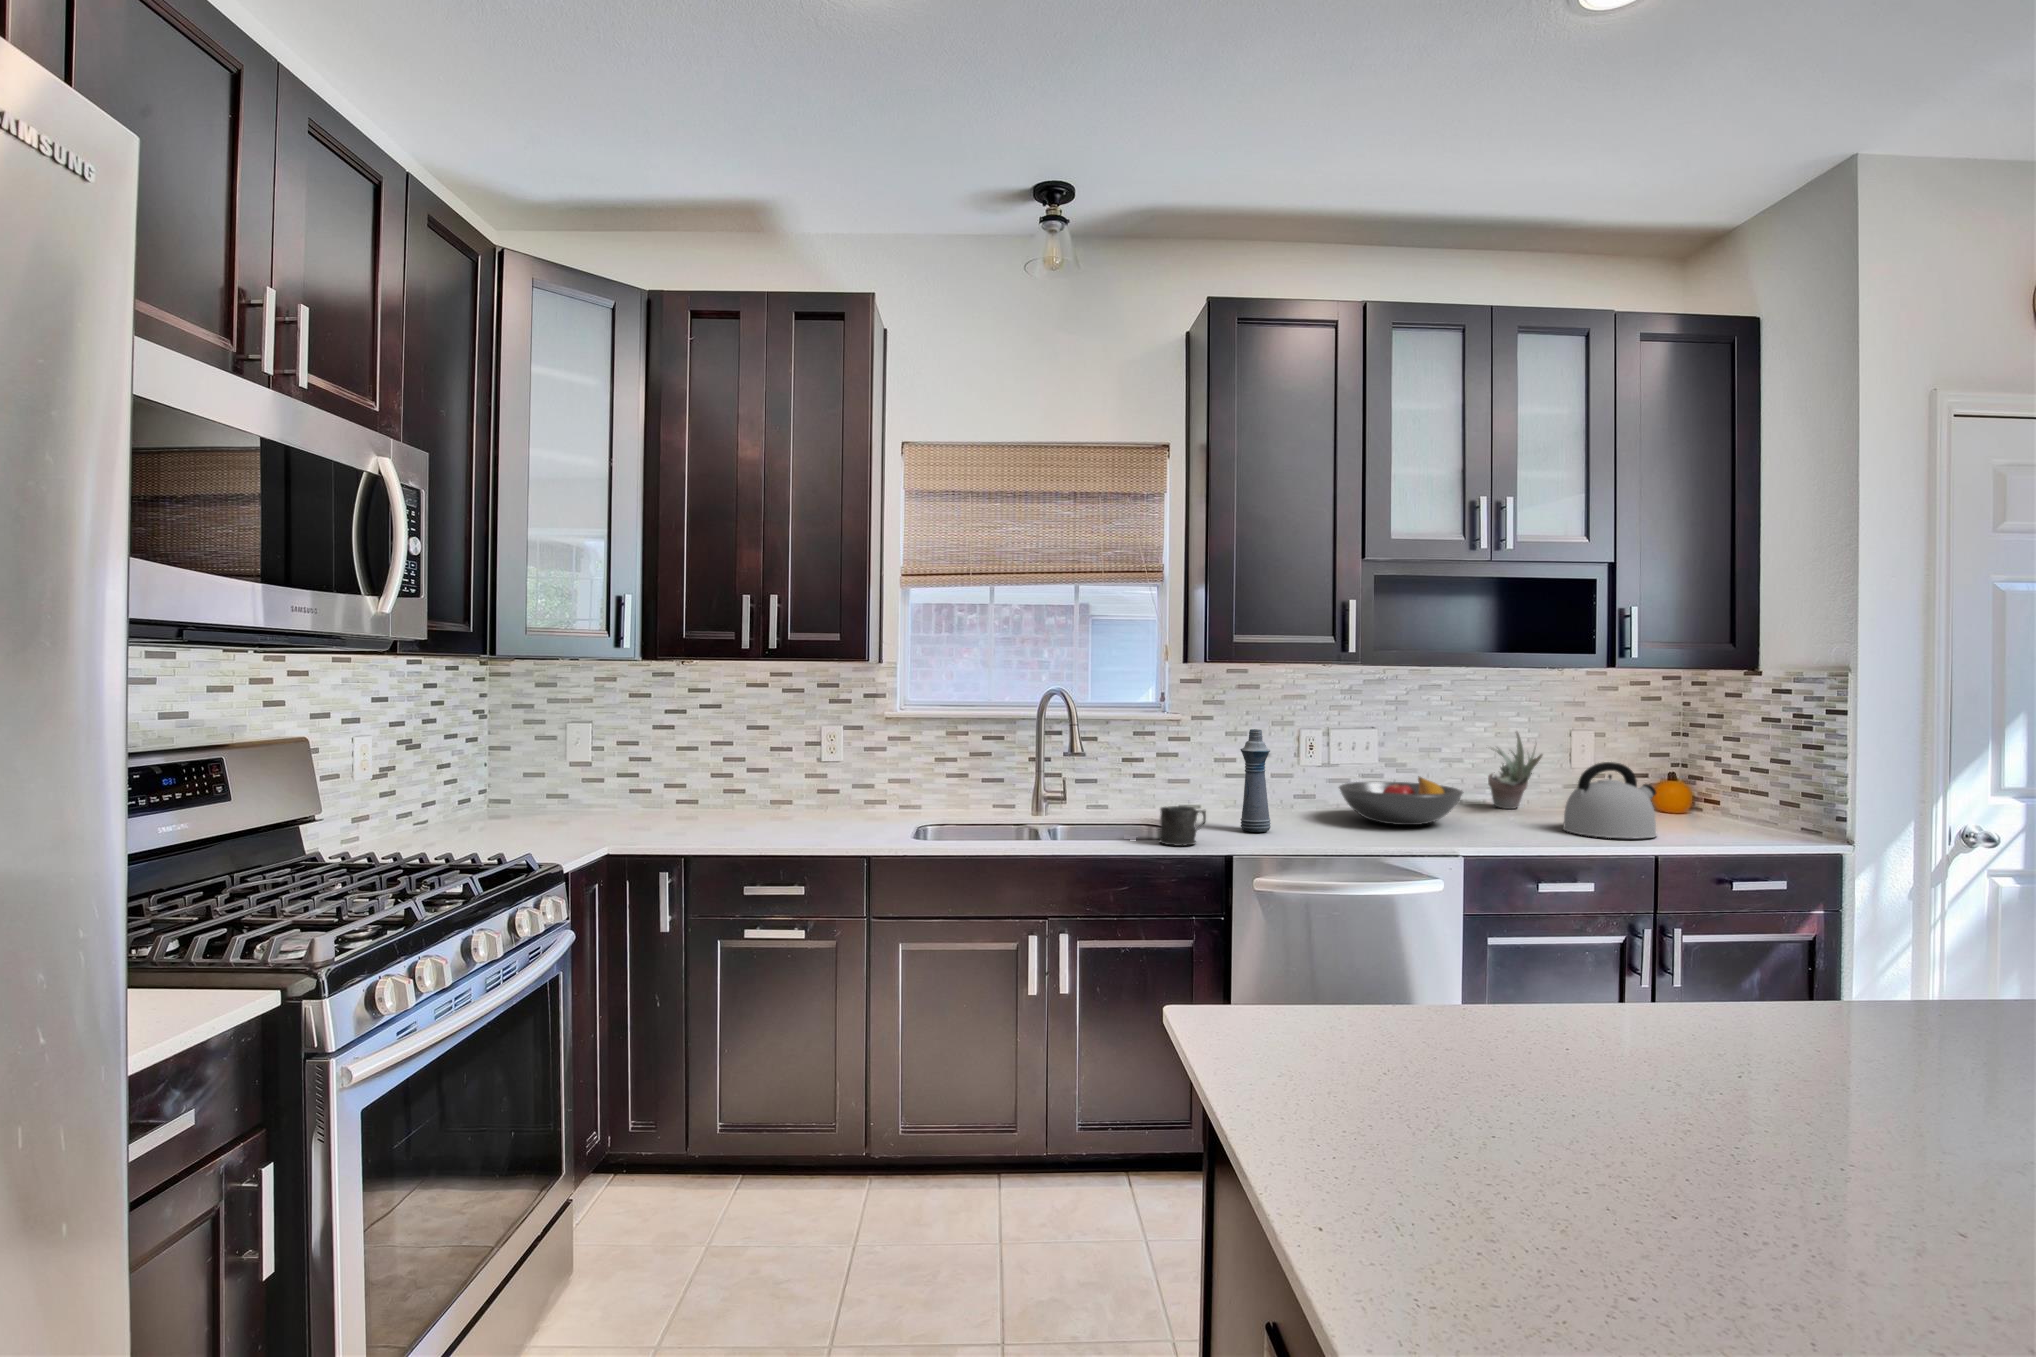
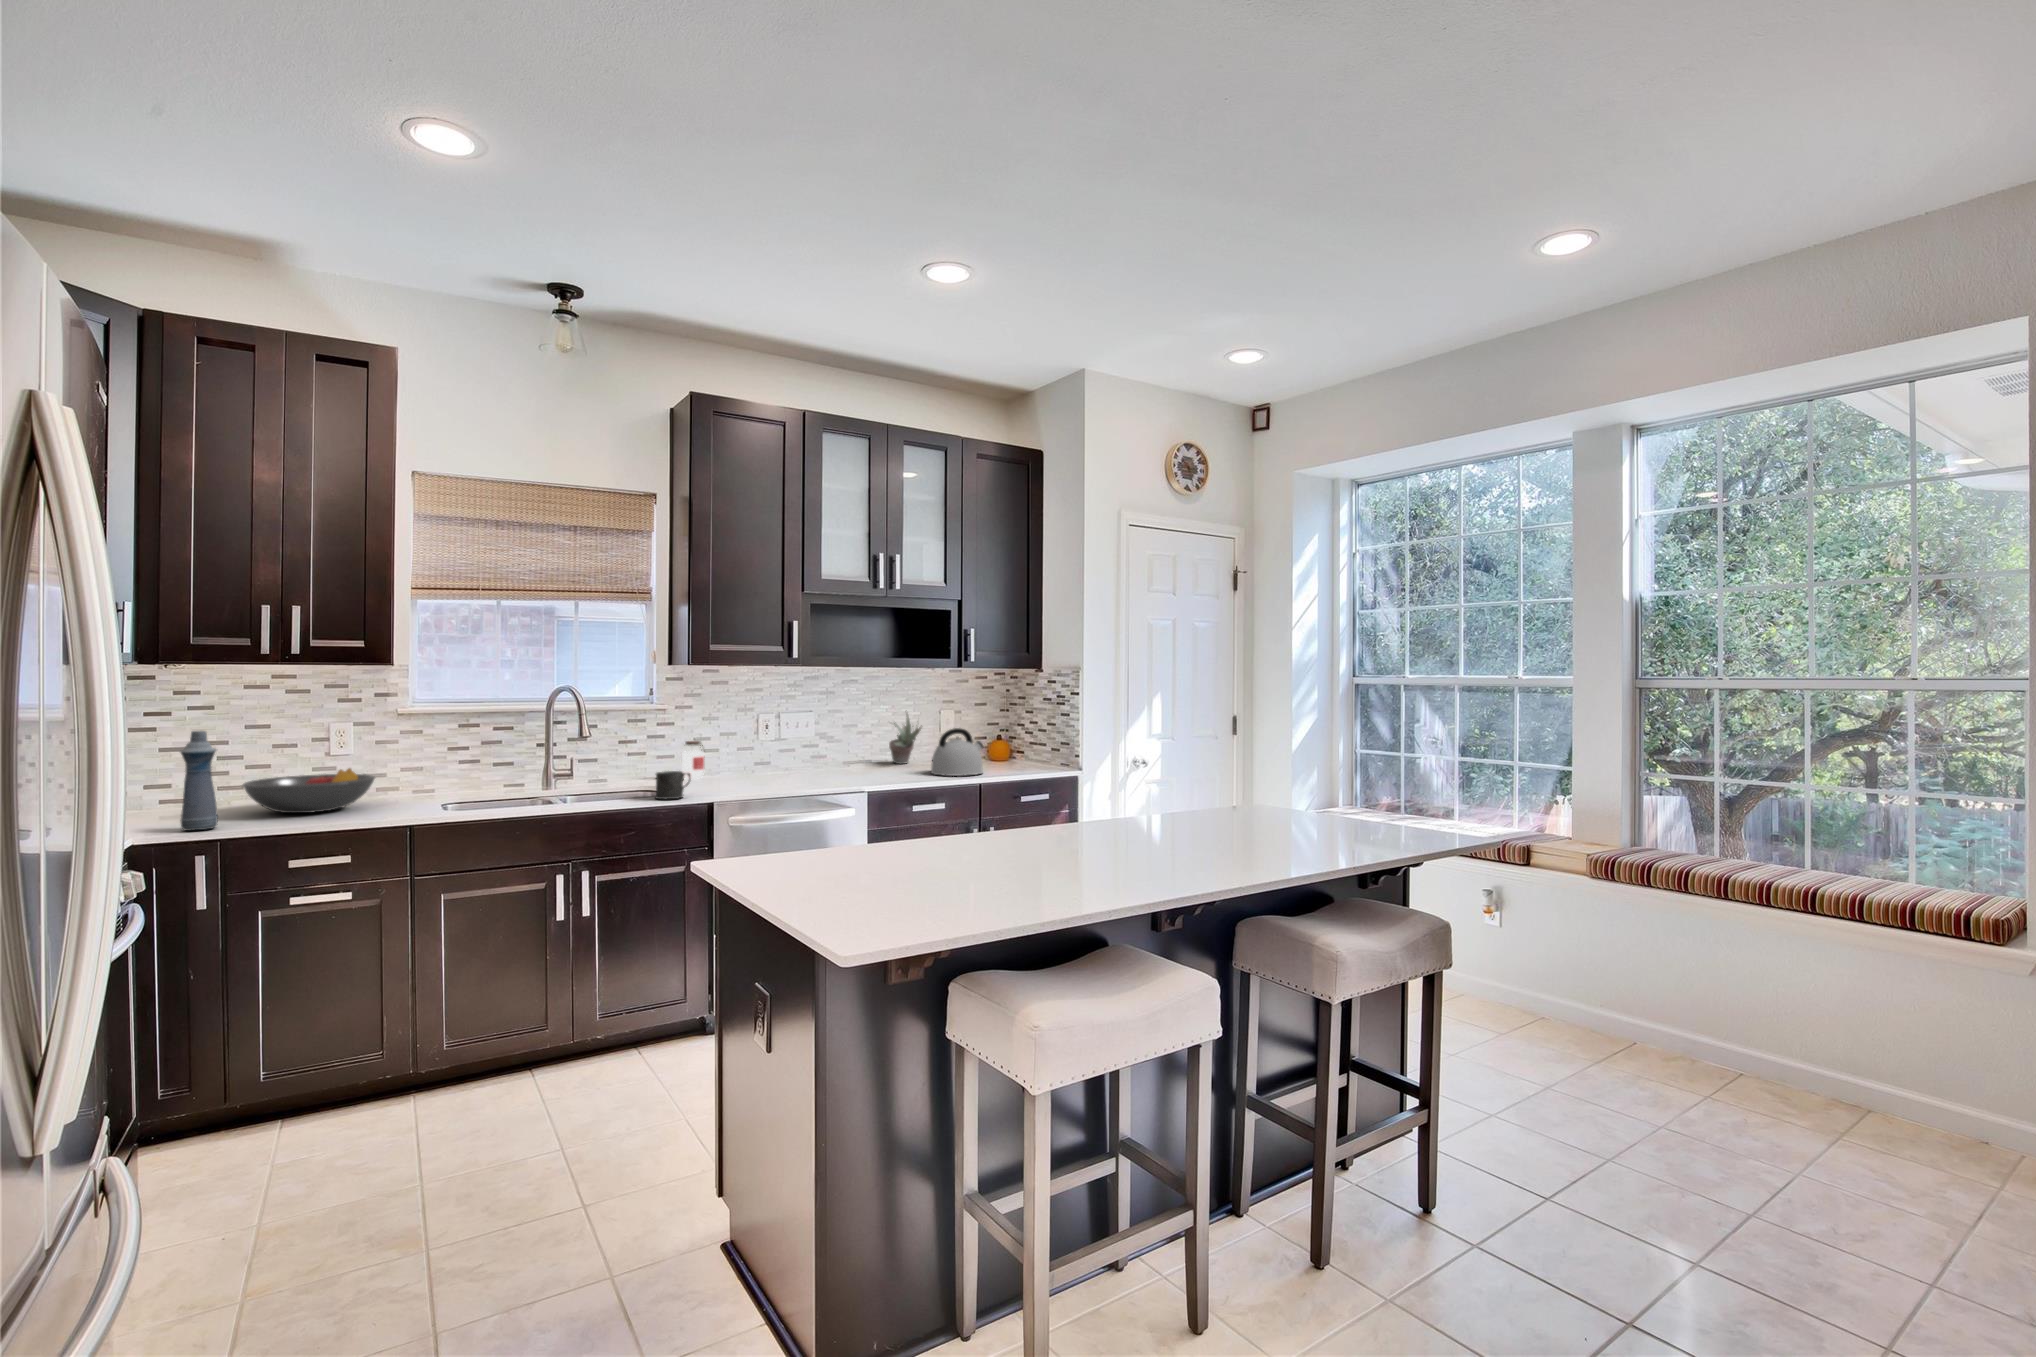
bottle: present [1240,729,1271,832] -> present [180,731,218,831]
jar: none [1196,763,1227,814] -> present [682,741,704,779]
fruit bowl: present [1339,777,1463,825] -> present [243,768,375,813]

